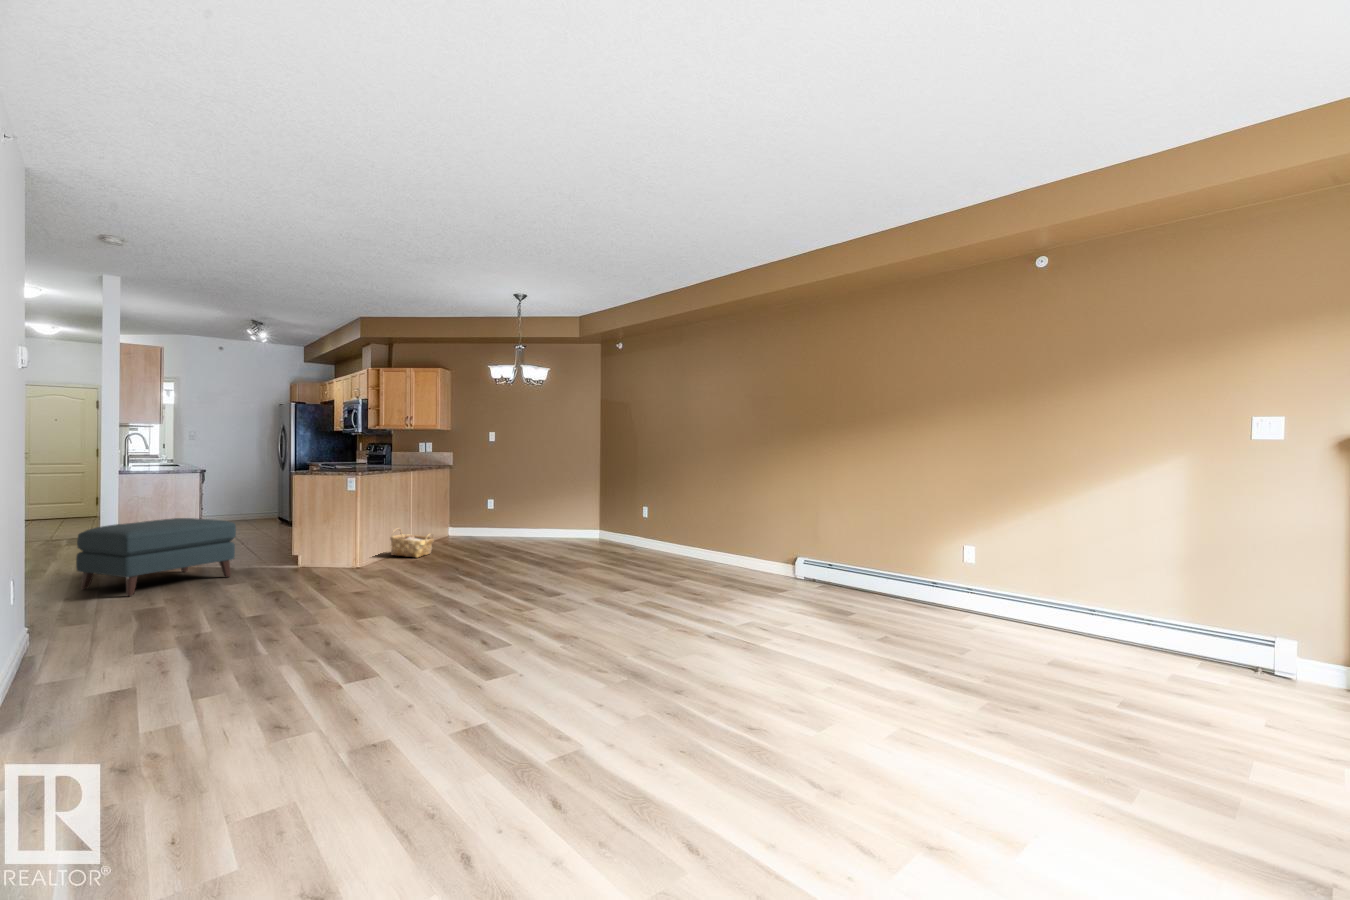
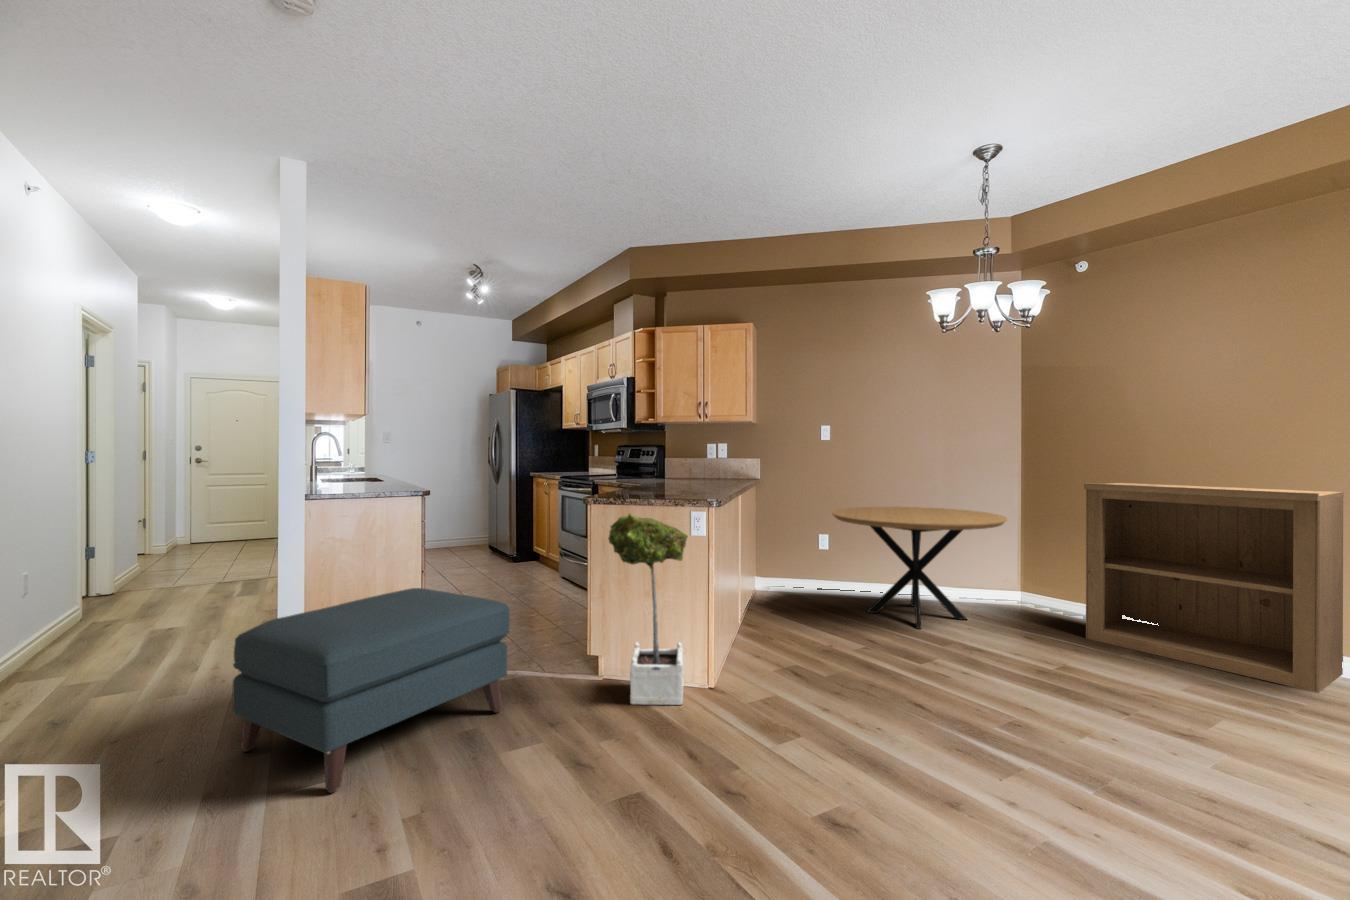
bookshelf: none [597,466,690,561] -> present [1084,483,1344,693]
potted tree: none [295,478,342,573] -> present [608,514,688,705]
dining table: none [476,482,572,548] -> present [832,507,1007,629]
woven basket: present [390,528,434,558] -> none [733,596,806,656]

